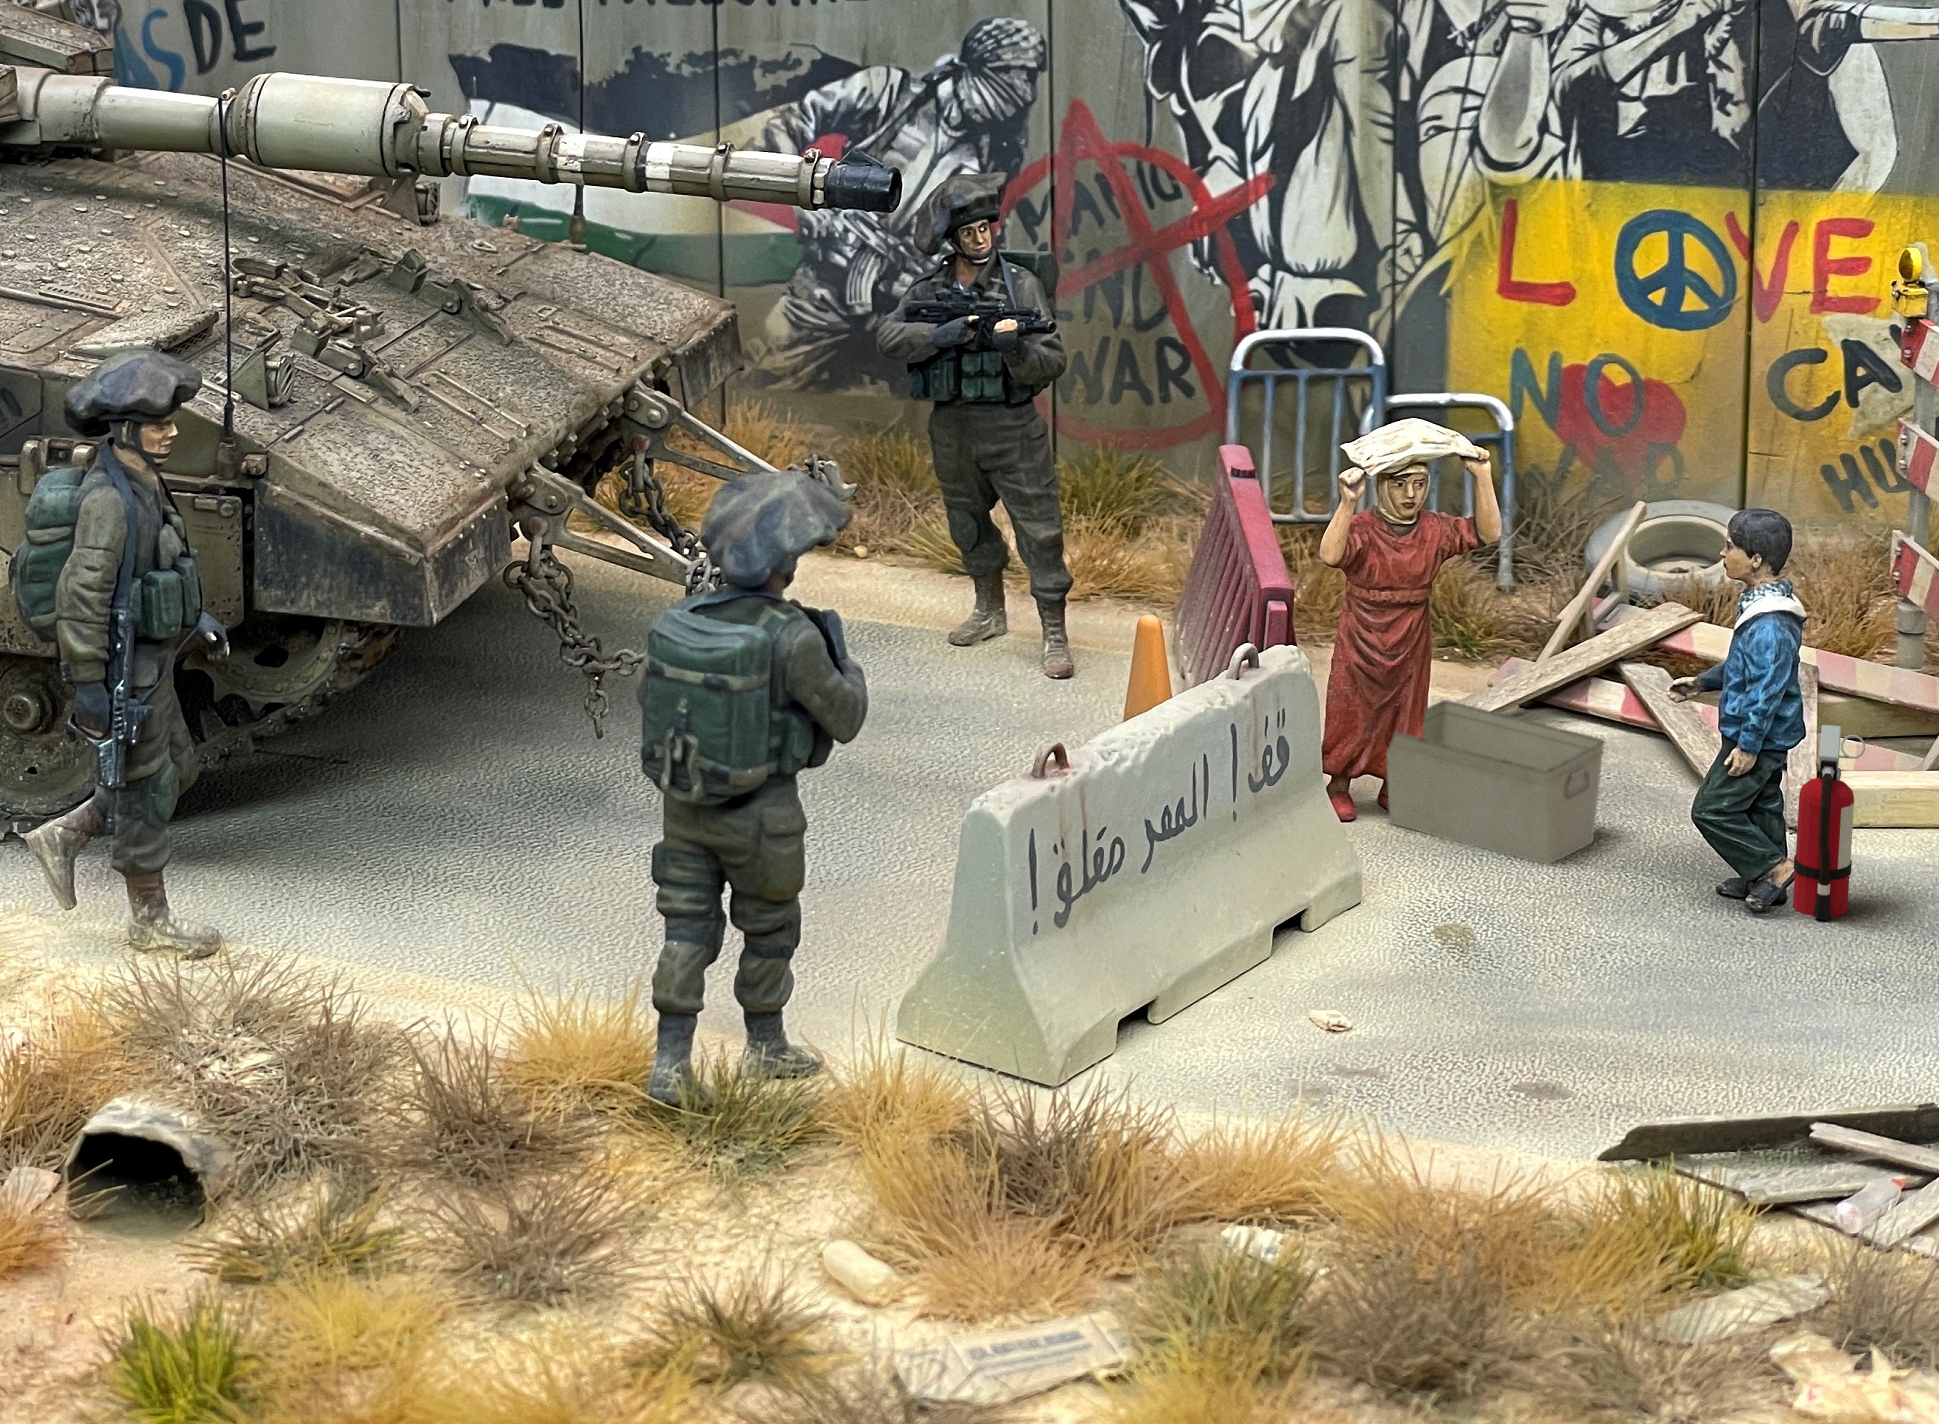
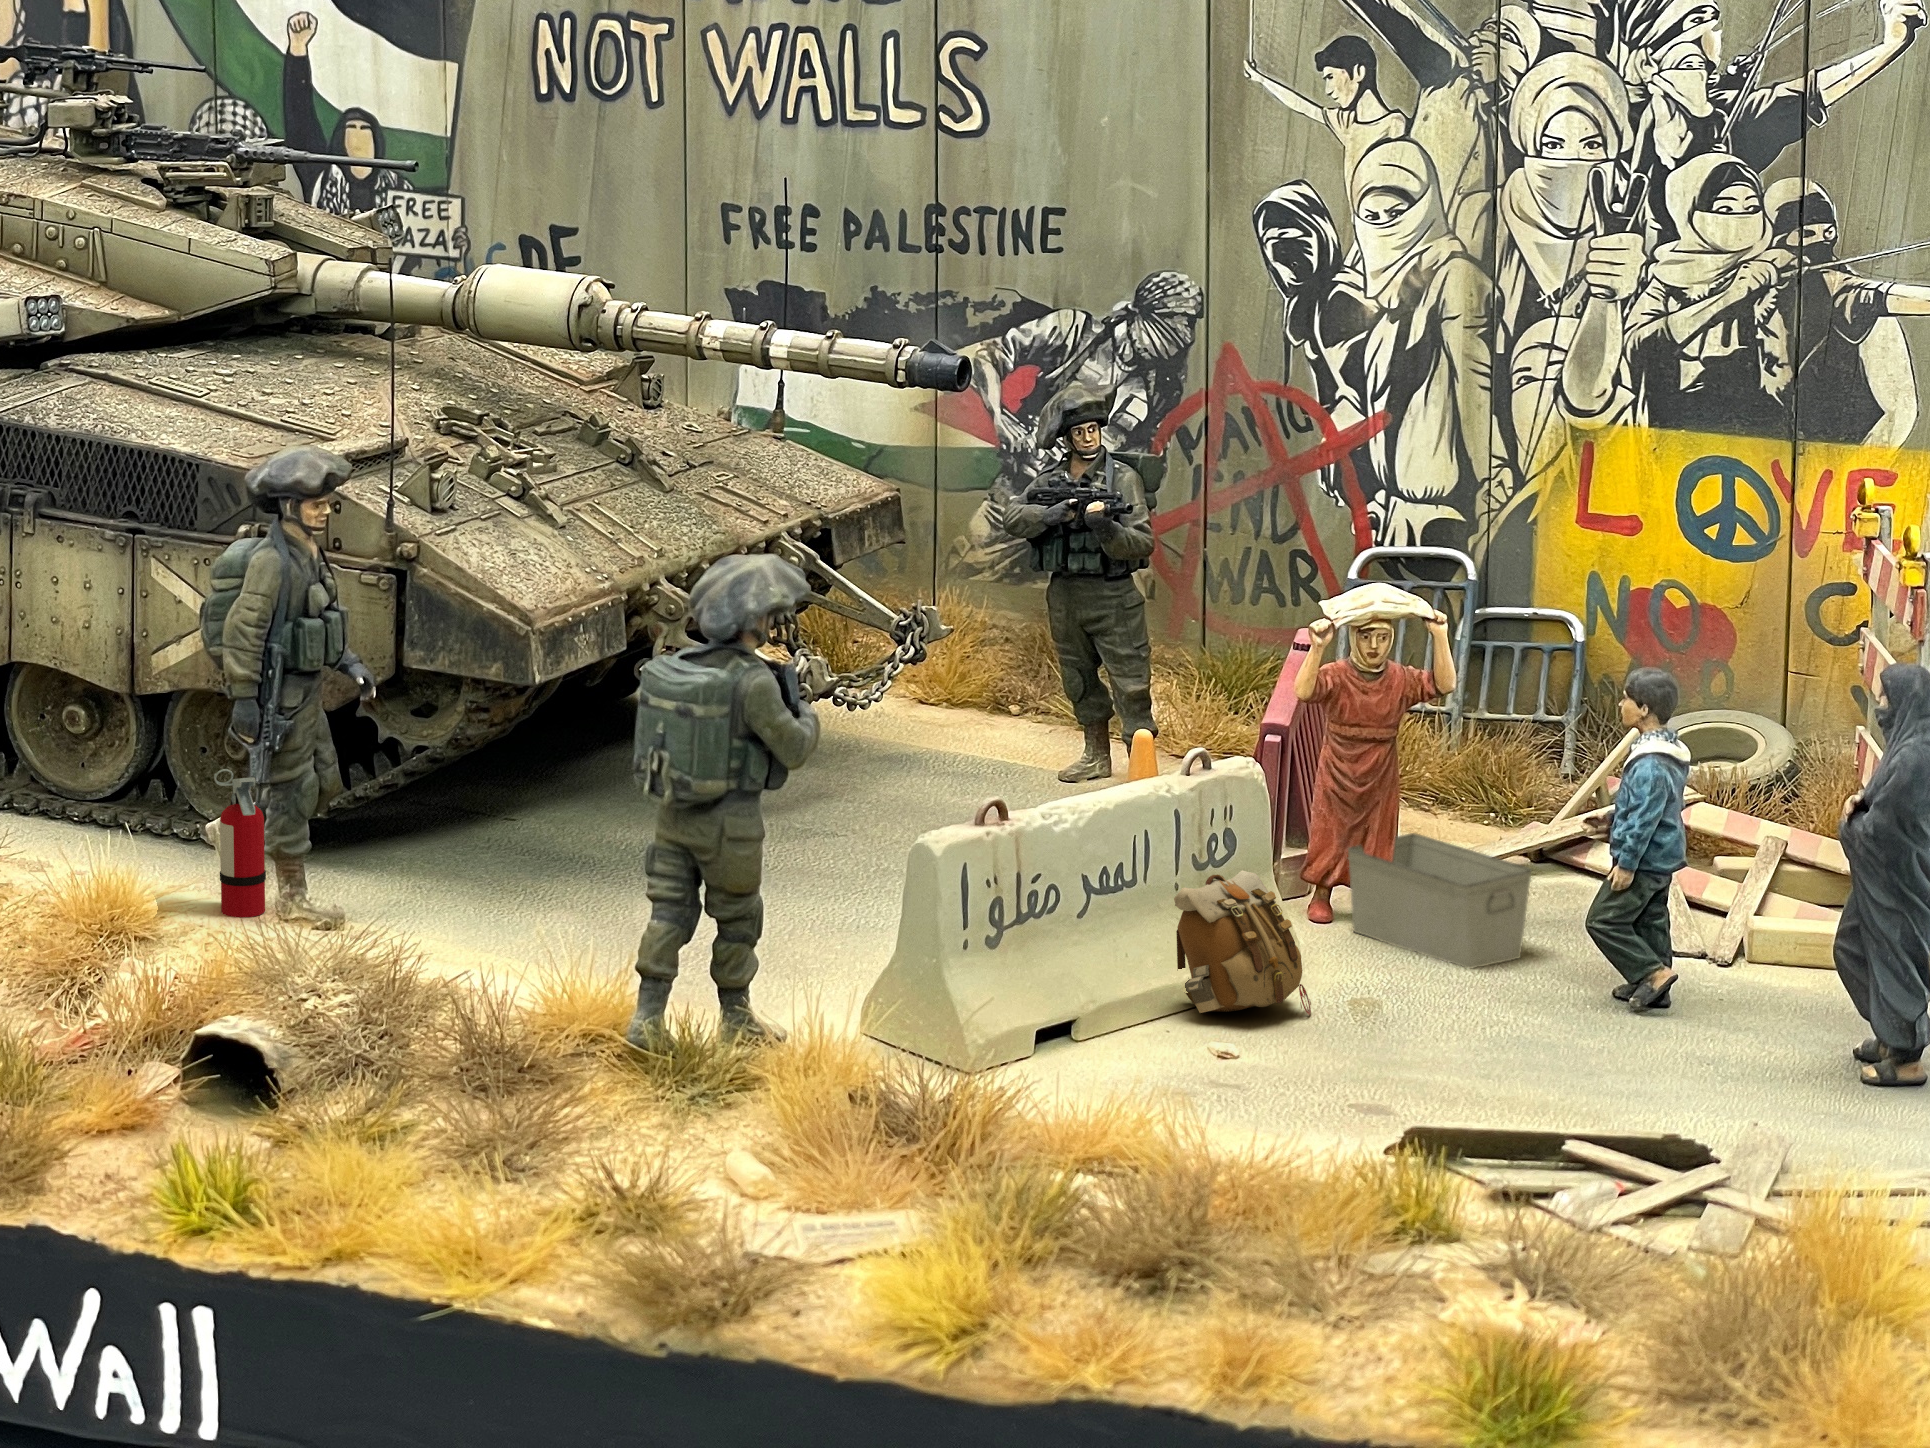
fire extinguisher: present [1793,725,1865,920] -> present [214,769,266,918]
backpack: none [1259,789,1420,969] -> present [1174,870,1311,1015]

